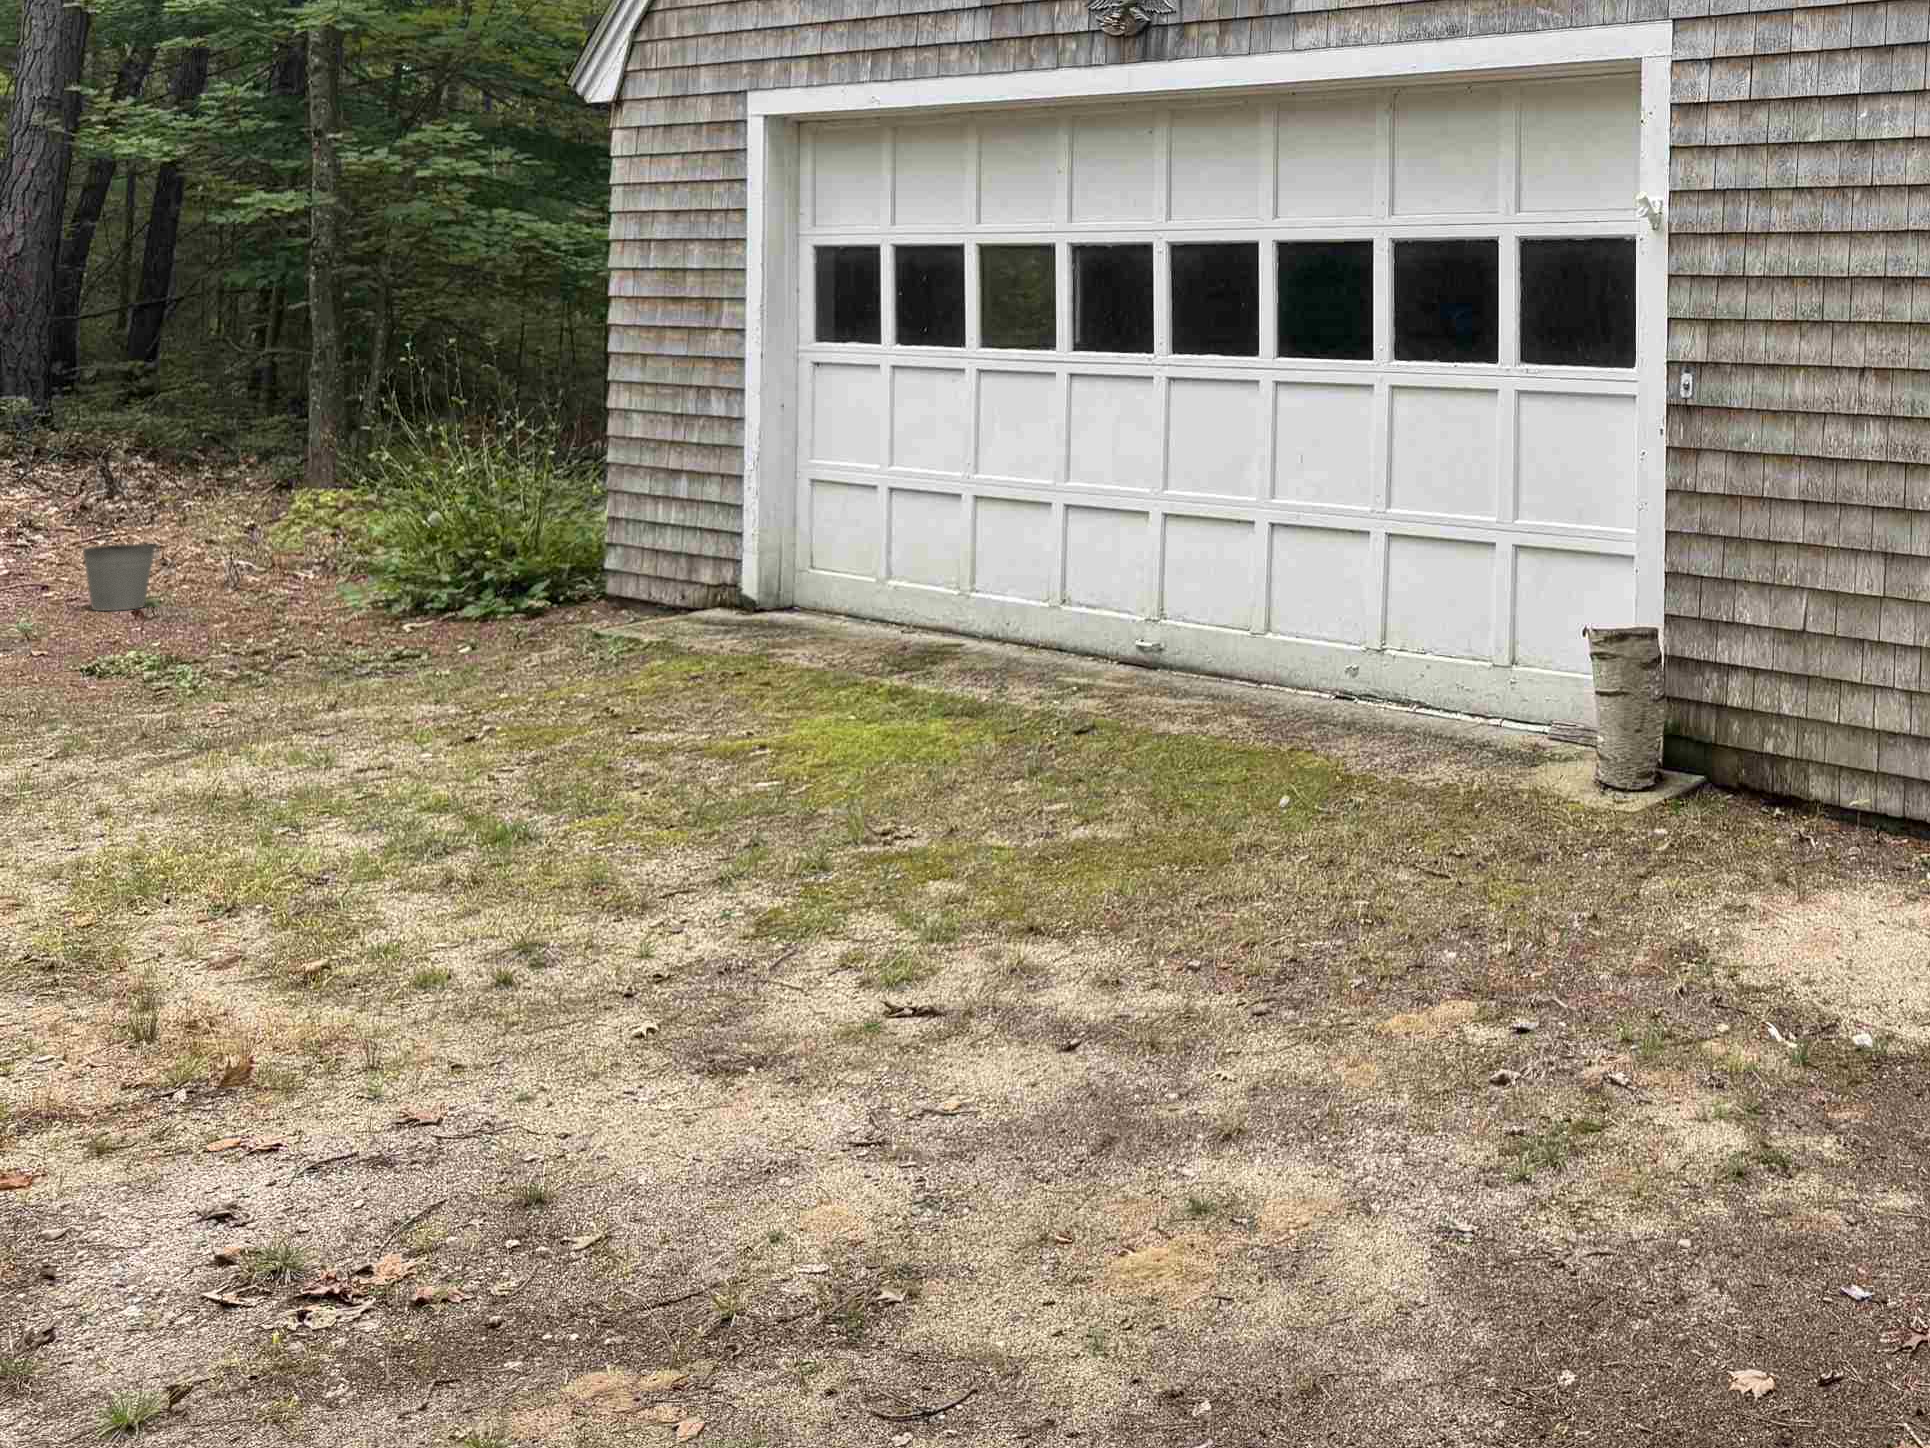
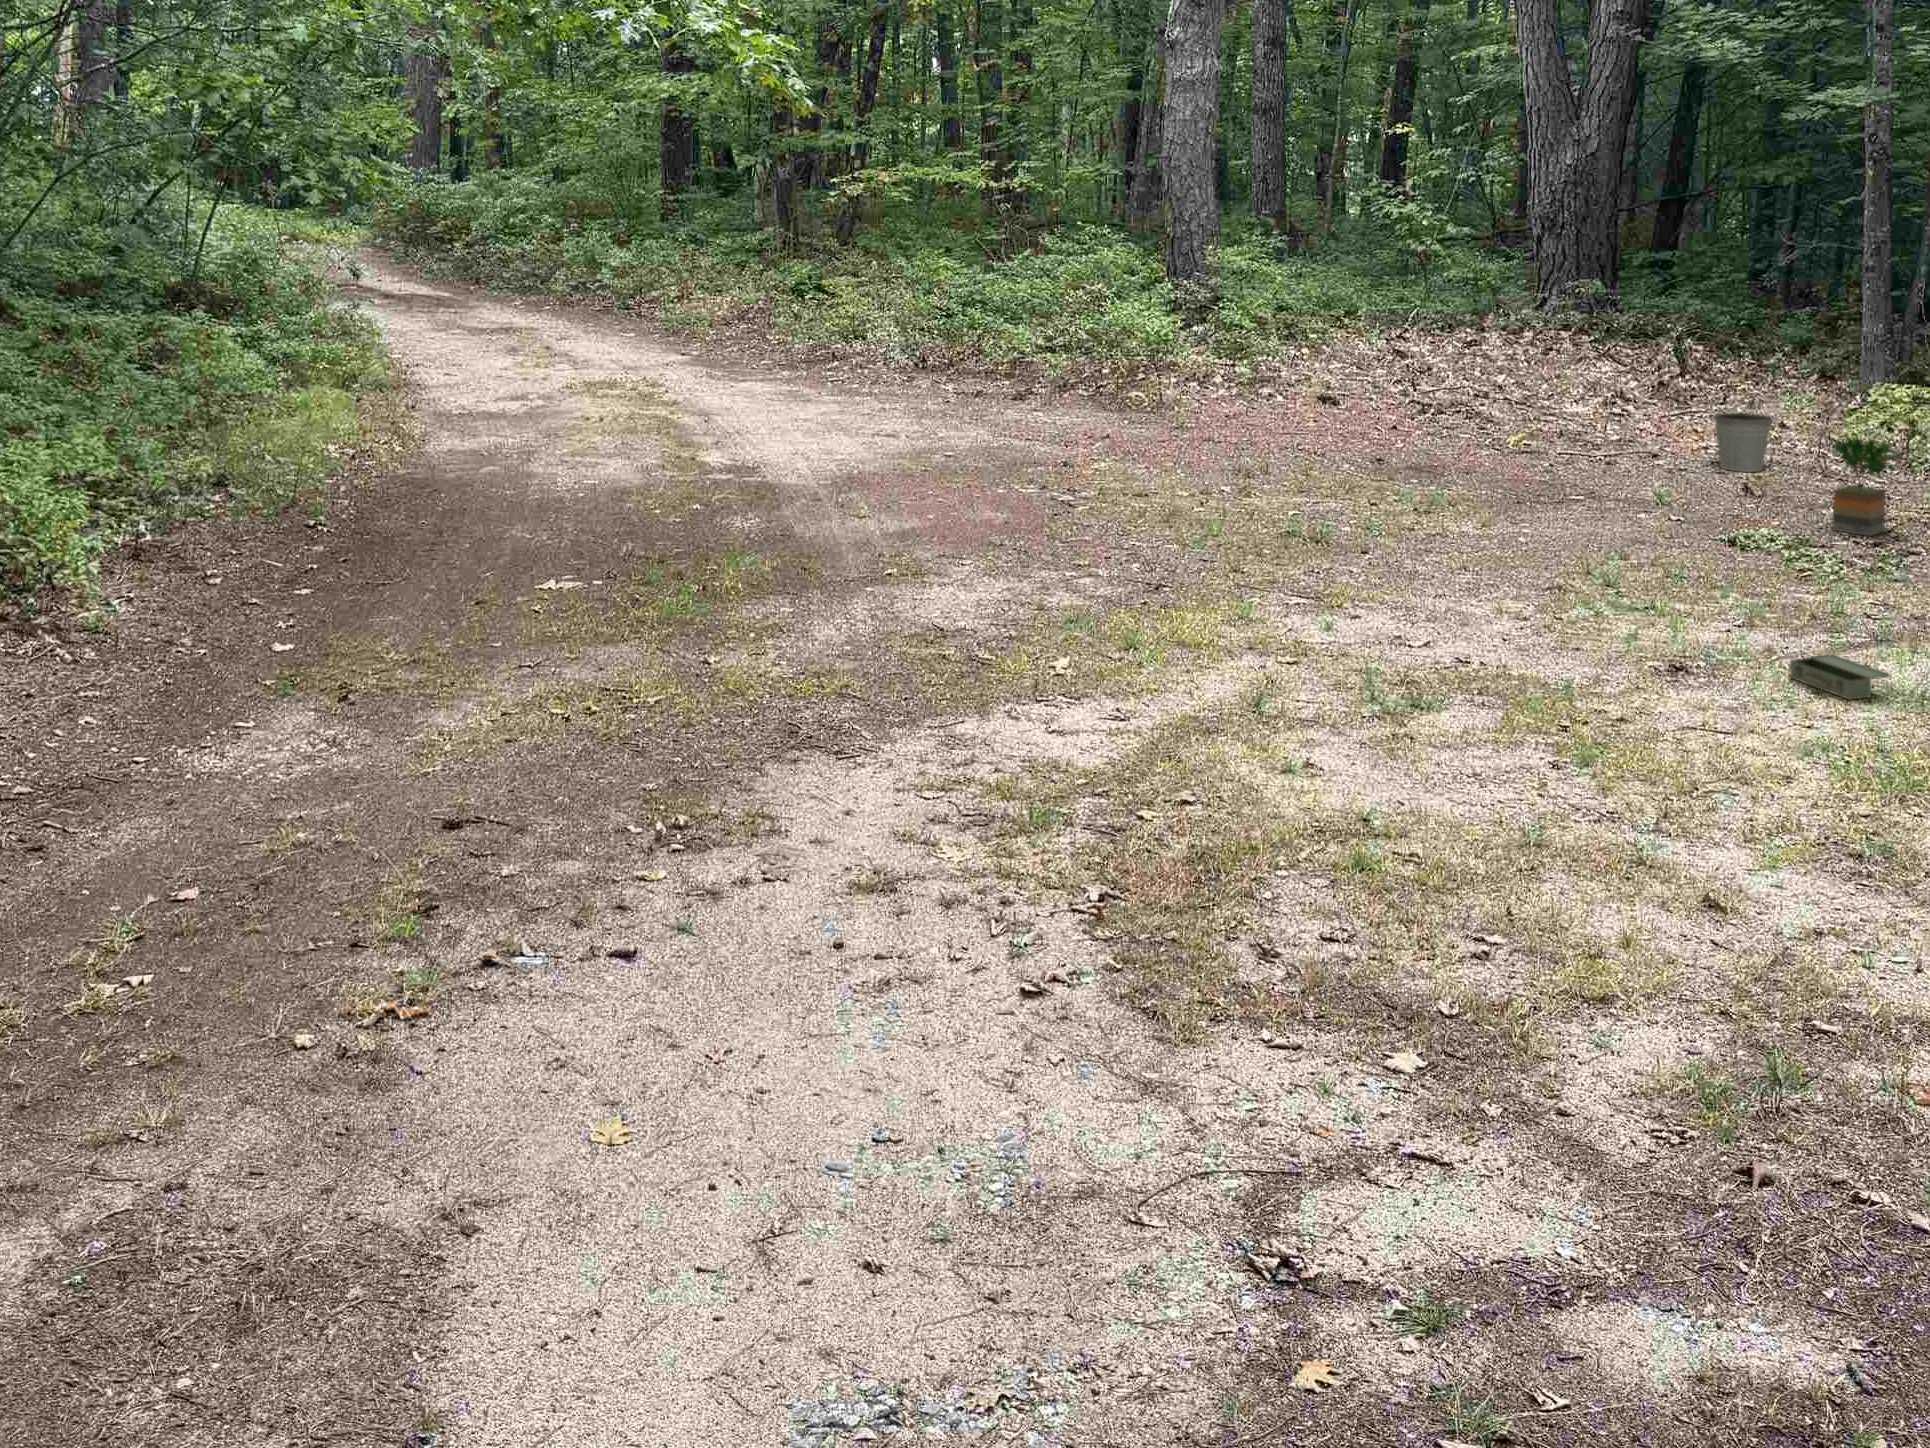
potted tree: none [206,540,284,644] -> present [1833,437,1900,536]
toolbox: none [119,722,224,756] -> present [1790,654,1890,700]

